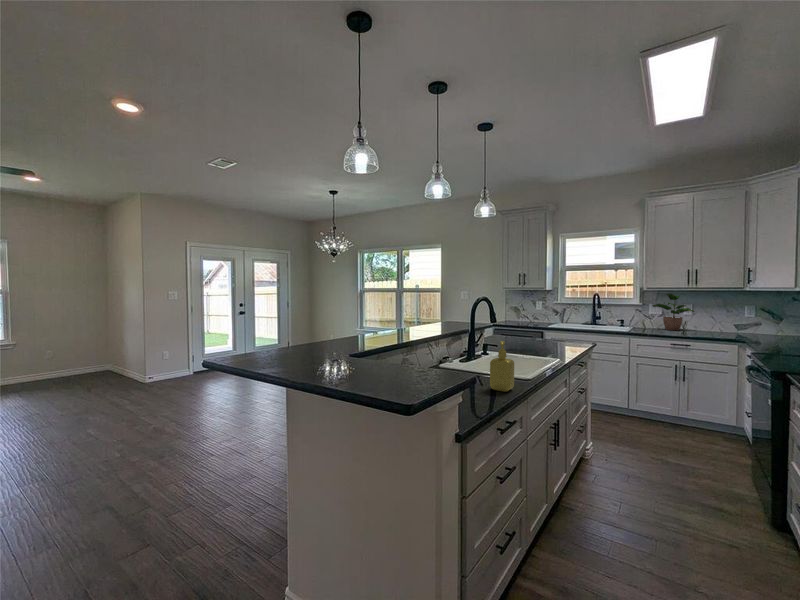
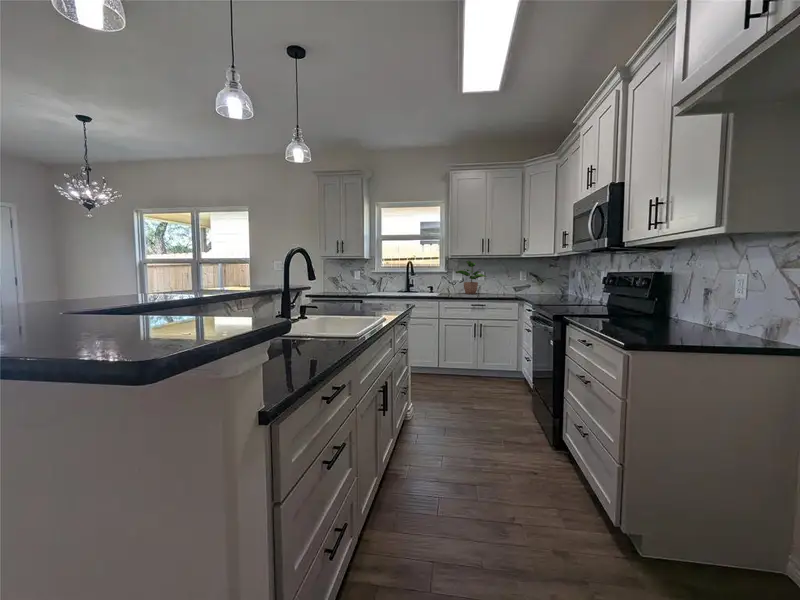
soap dispenser: present [490,341,514,392] -> none [310,289,340,352]

